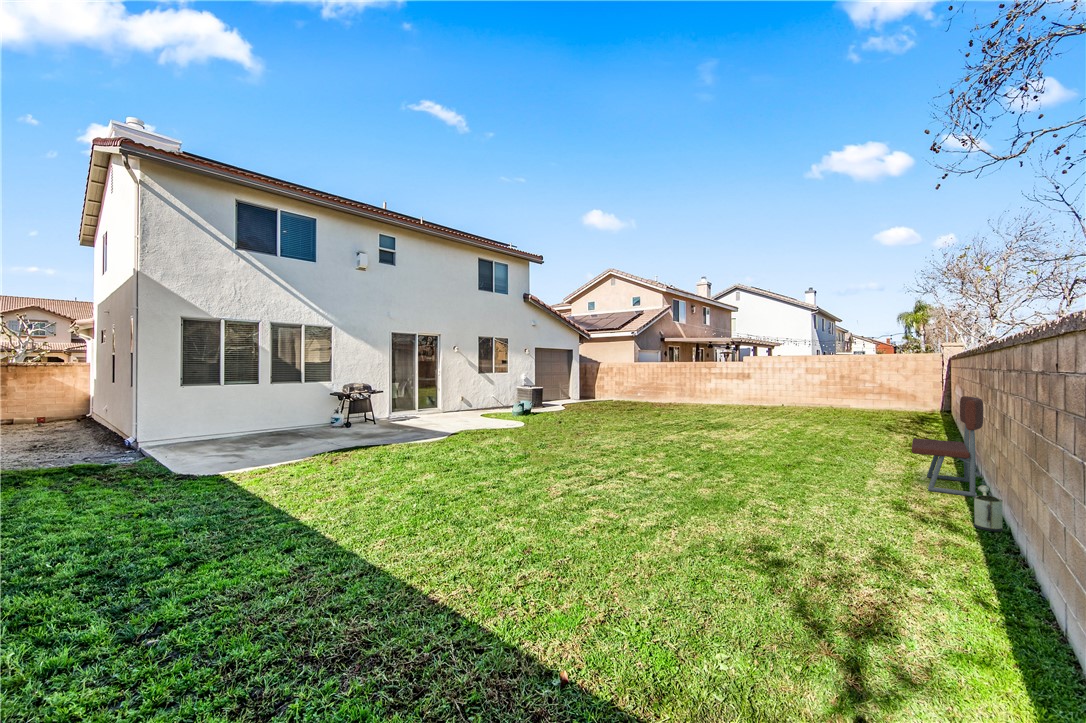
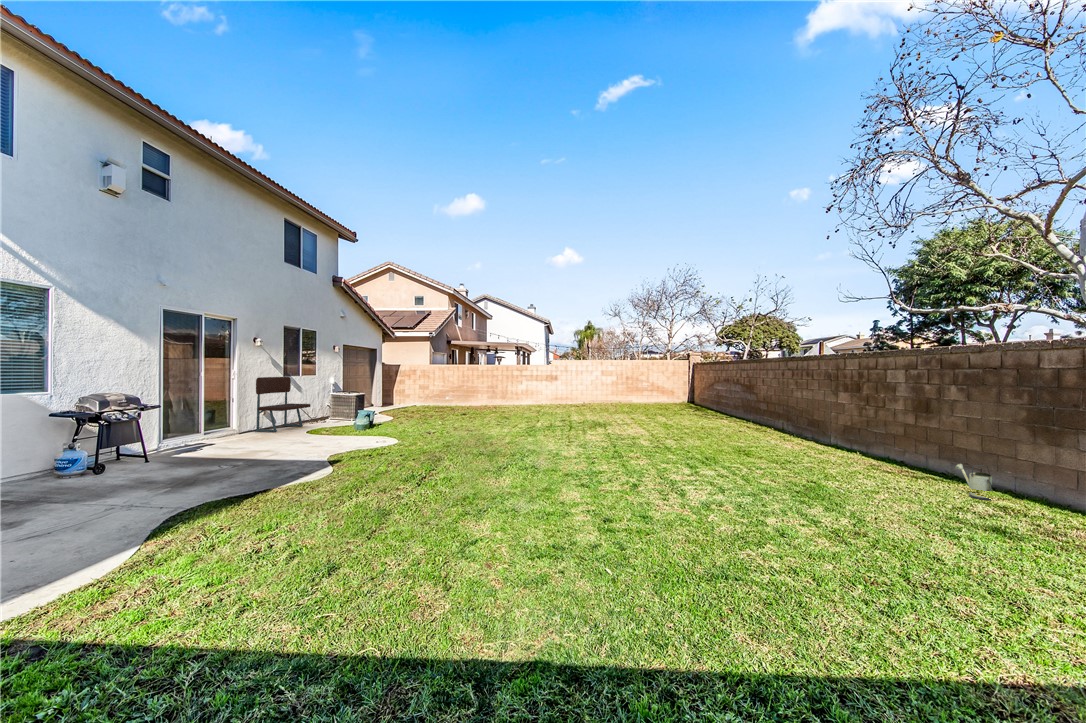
bench: present [912,396,983,496] -> present [255,377,311,432]

